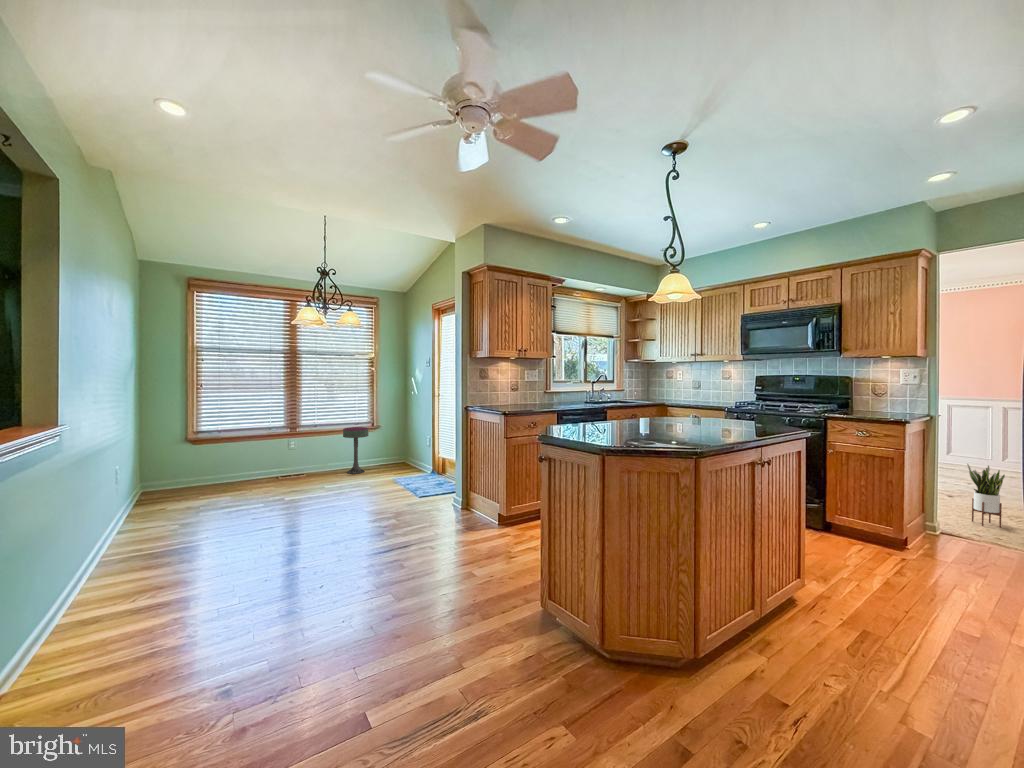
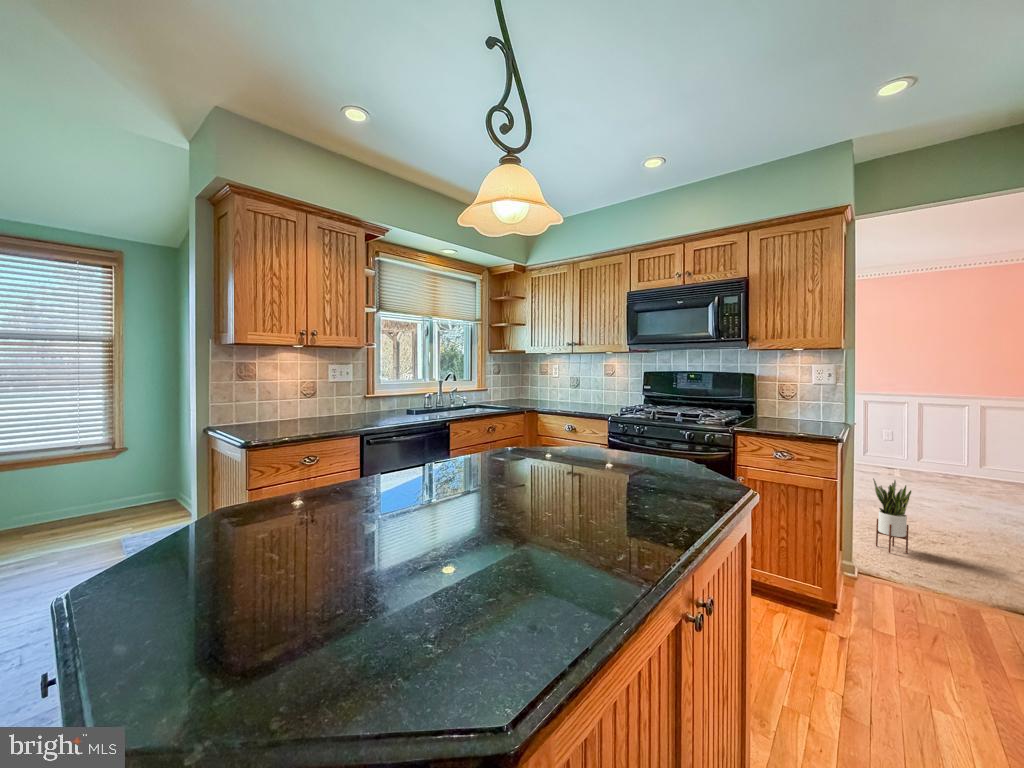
bar stool: present [343,427,368,474] -> none [41,451,96,528]

